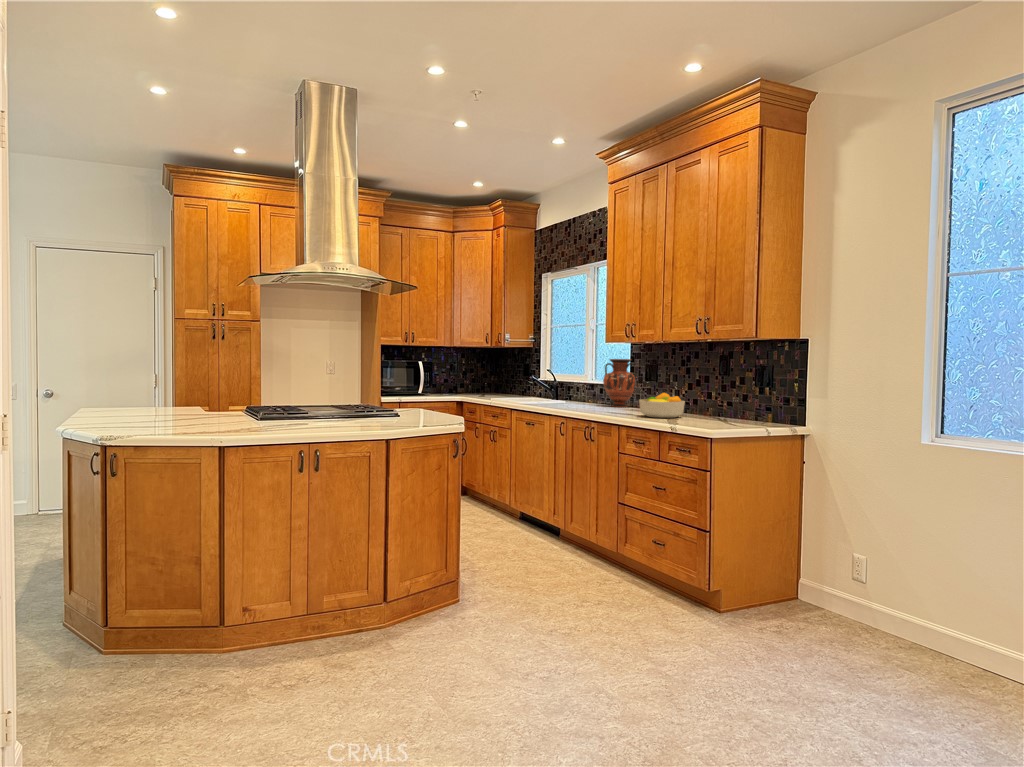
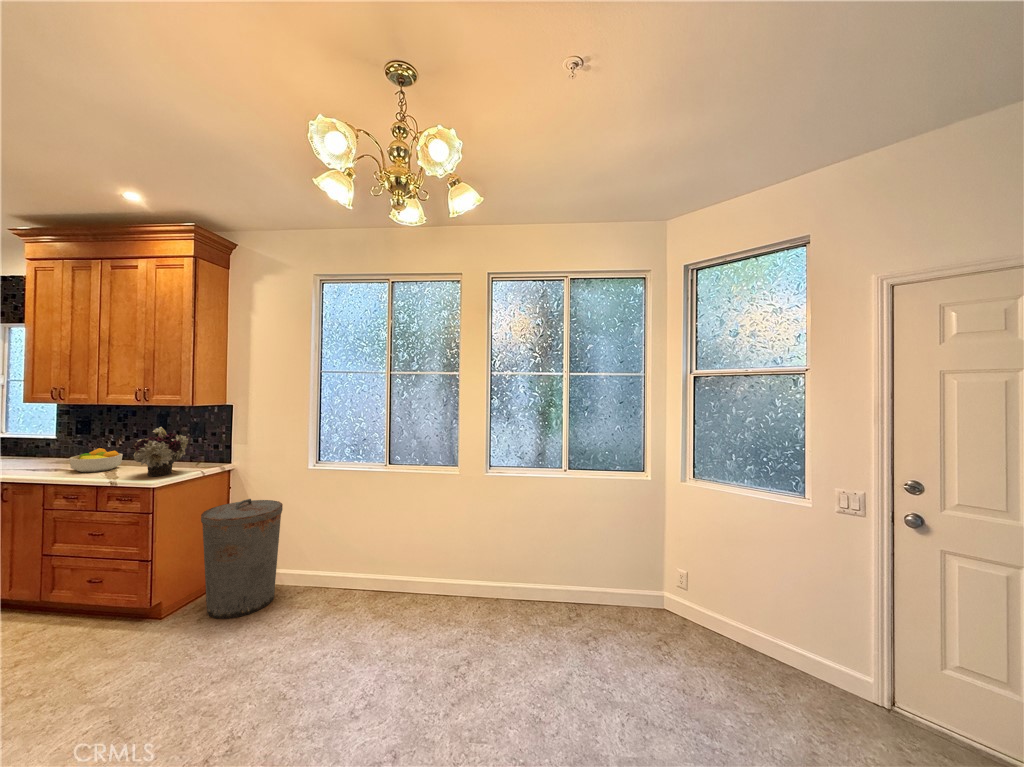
vase: present [603,359,635,407] -> none [20,415,66,460]
flower arrangement: none [694,363,752,427] -> present [133,427,188,476]
trash can: none [765,478,878,648] -> present [201,499,283,619]

